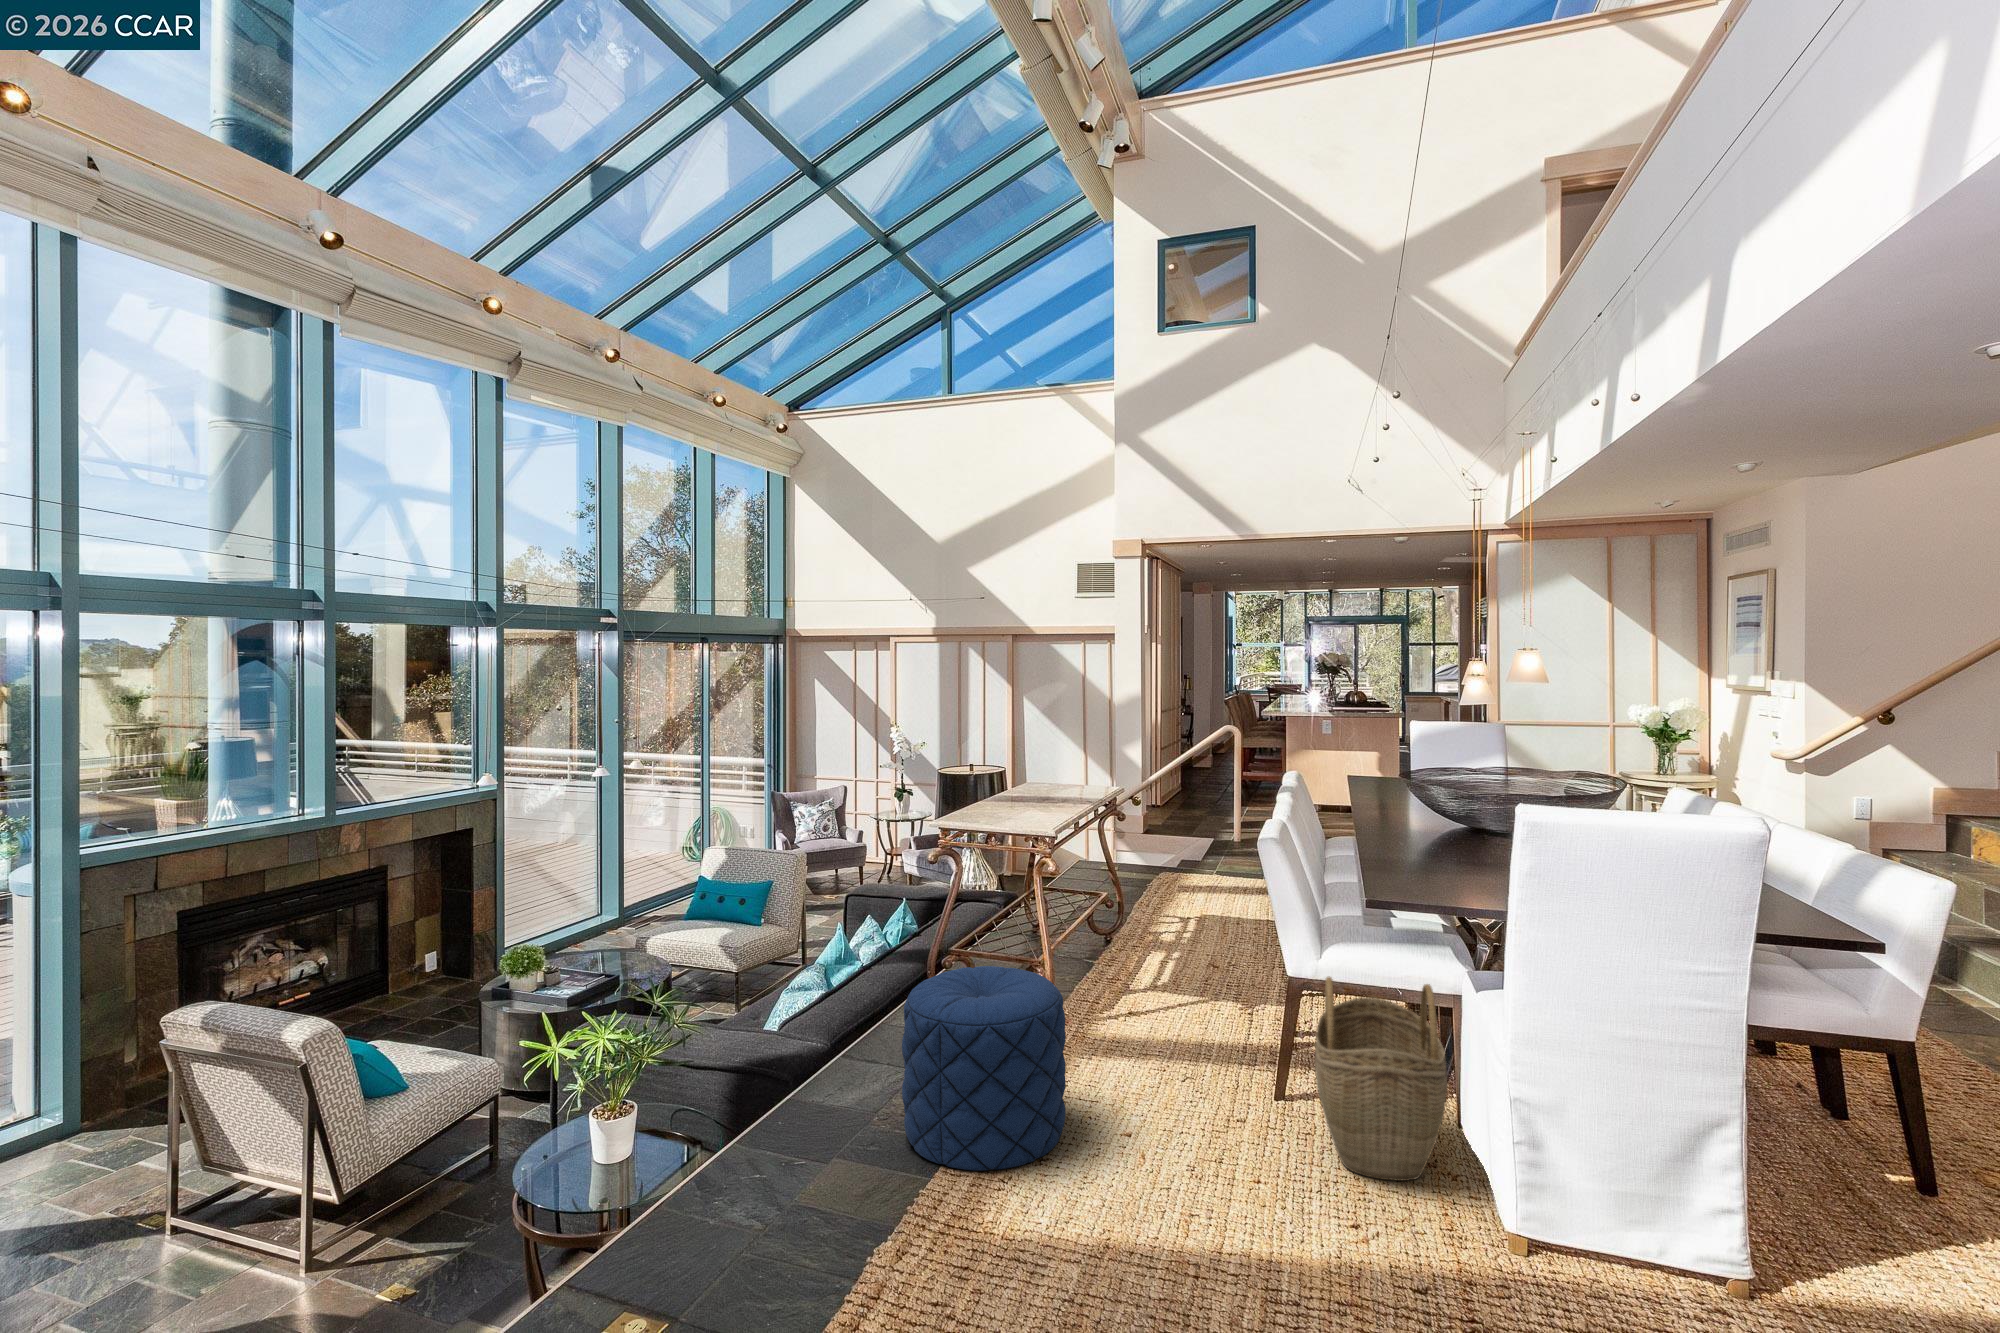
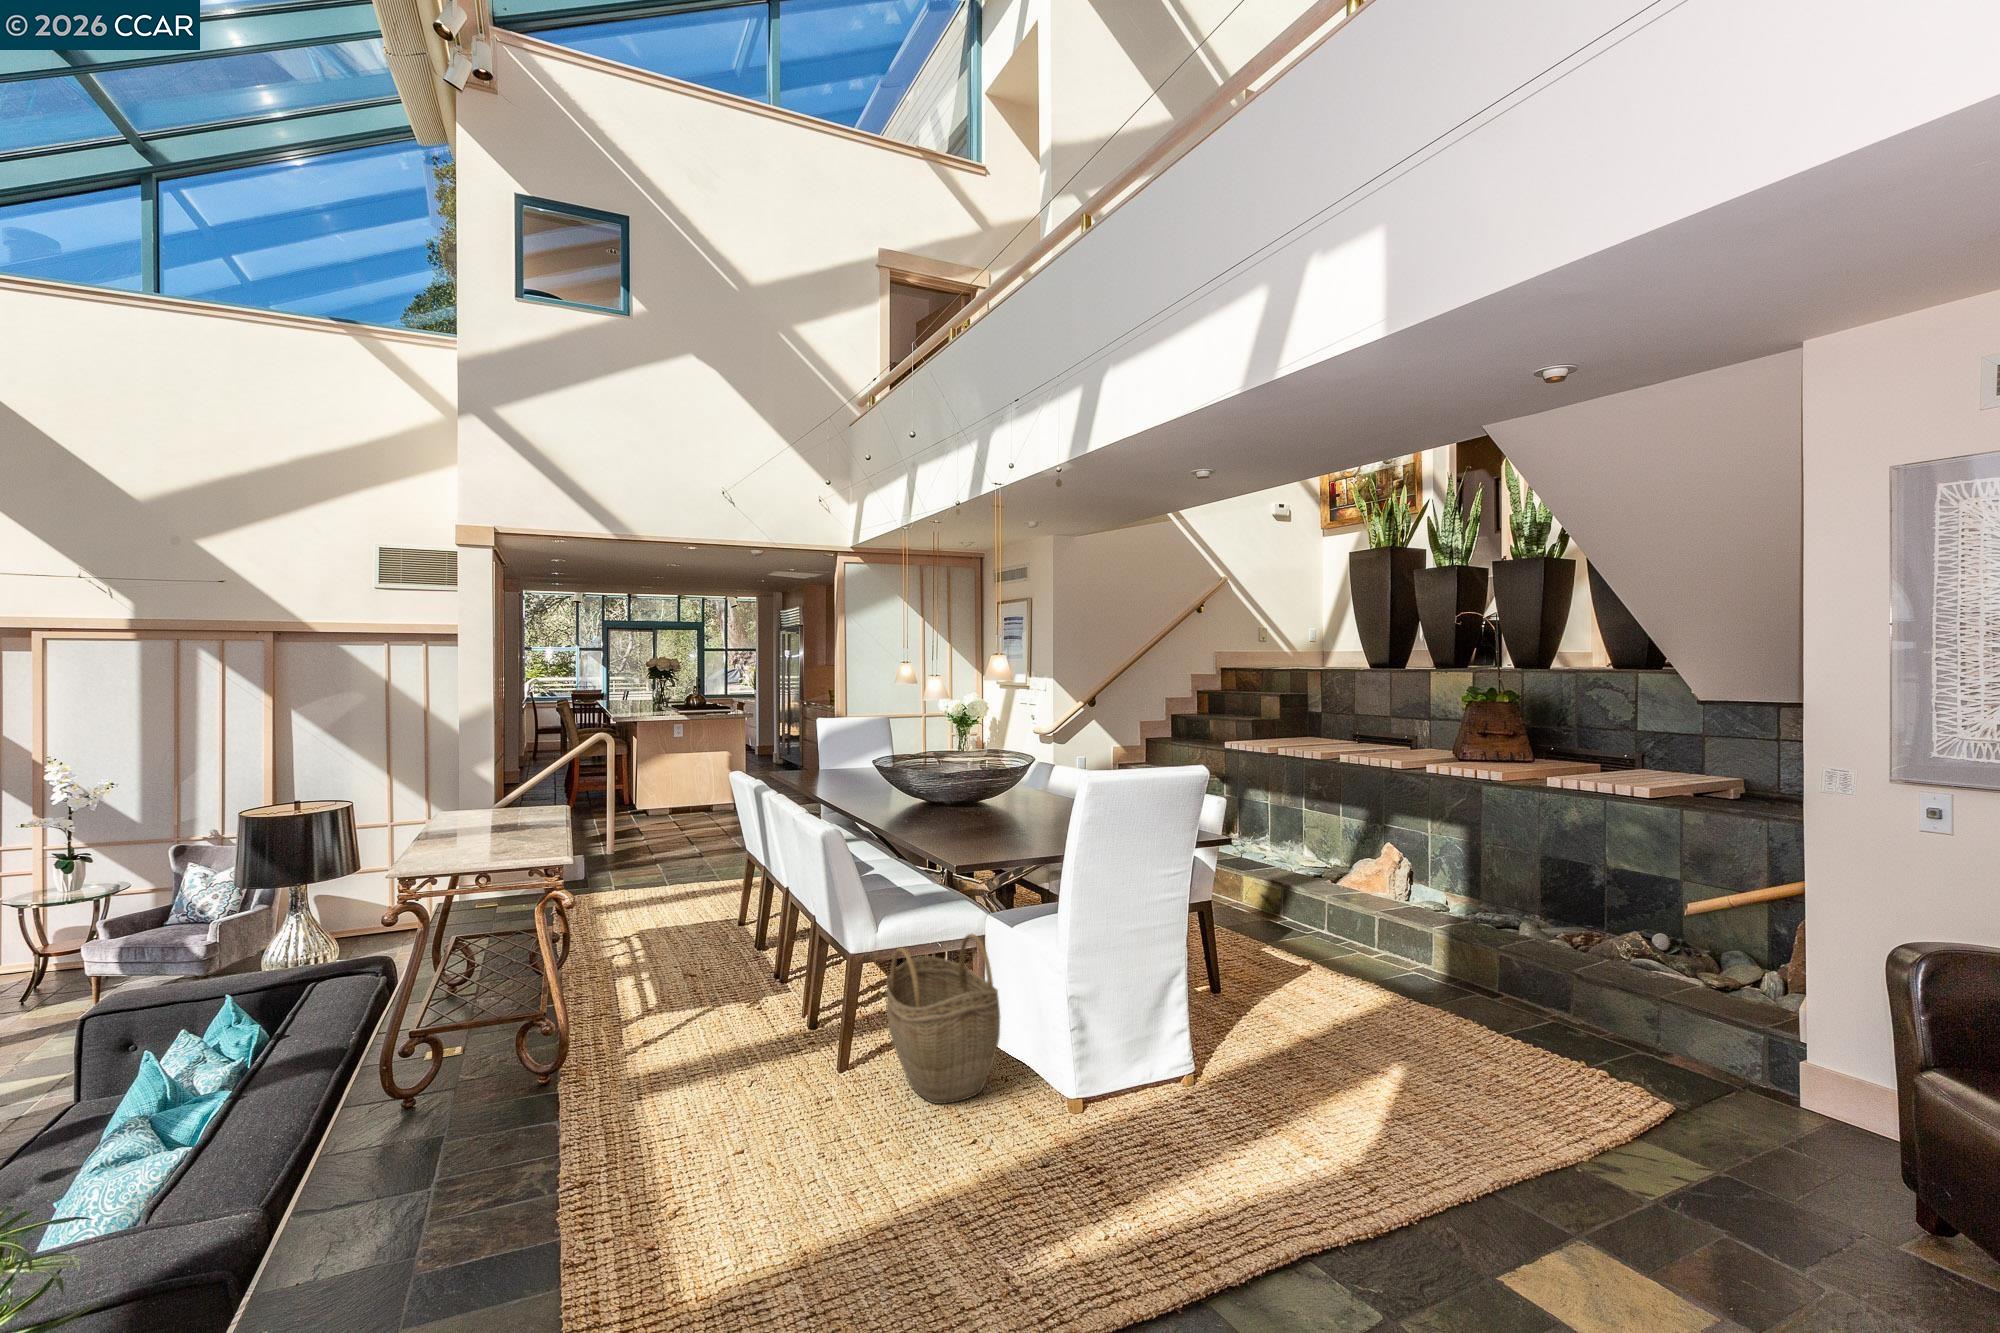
pouf: present [902,966,1066,1171] -> none [484,1022,684,1266]

